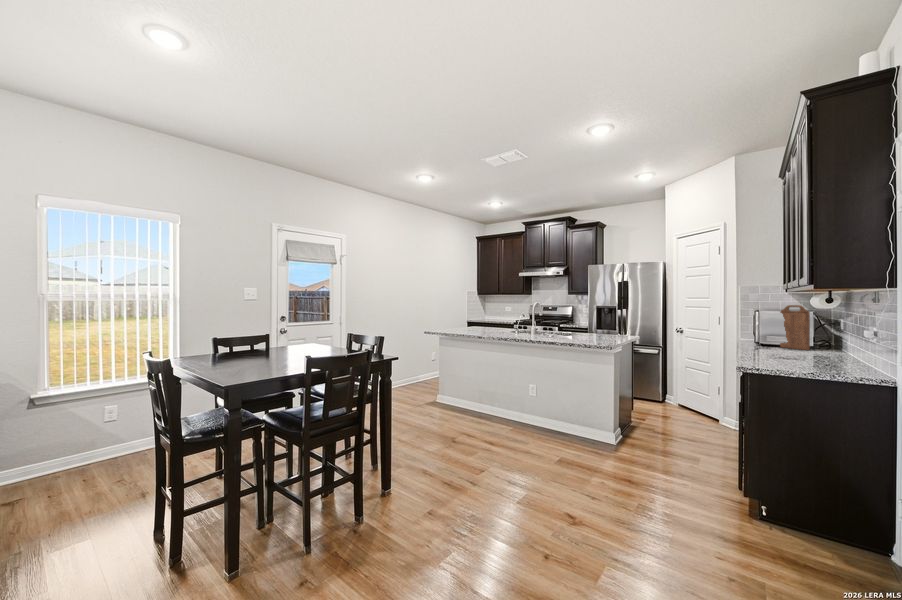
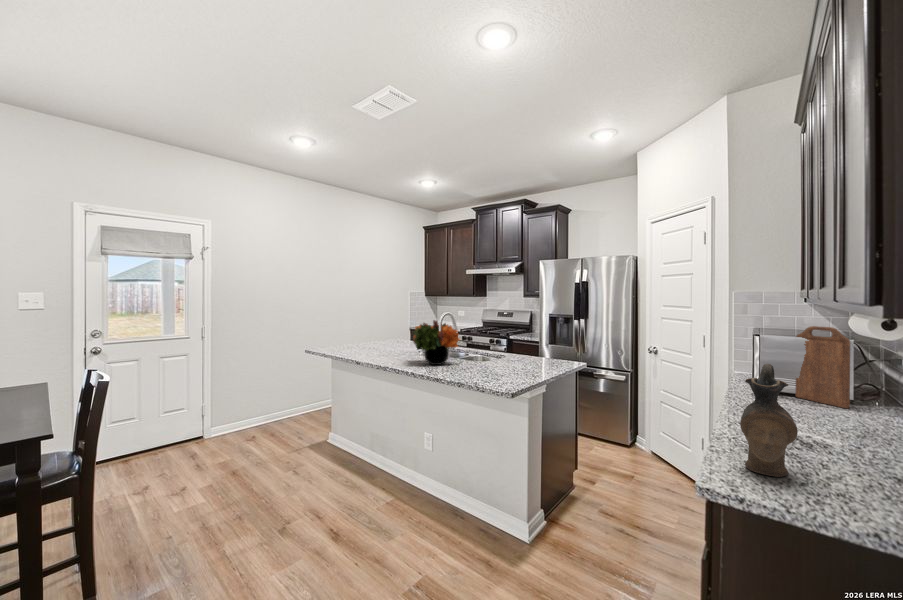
flower arrangement: none [521,307,556,338] -> present [413,320,460,365]
ceramic pitcher: none [755,316,781,365] -> present [740,364,798,477]

